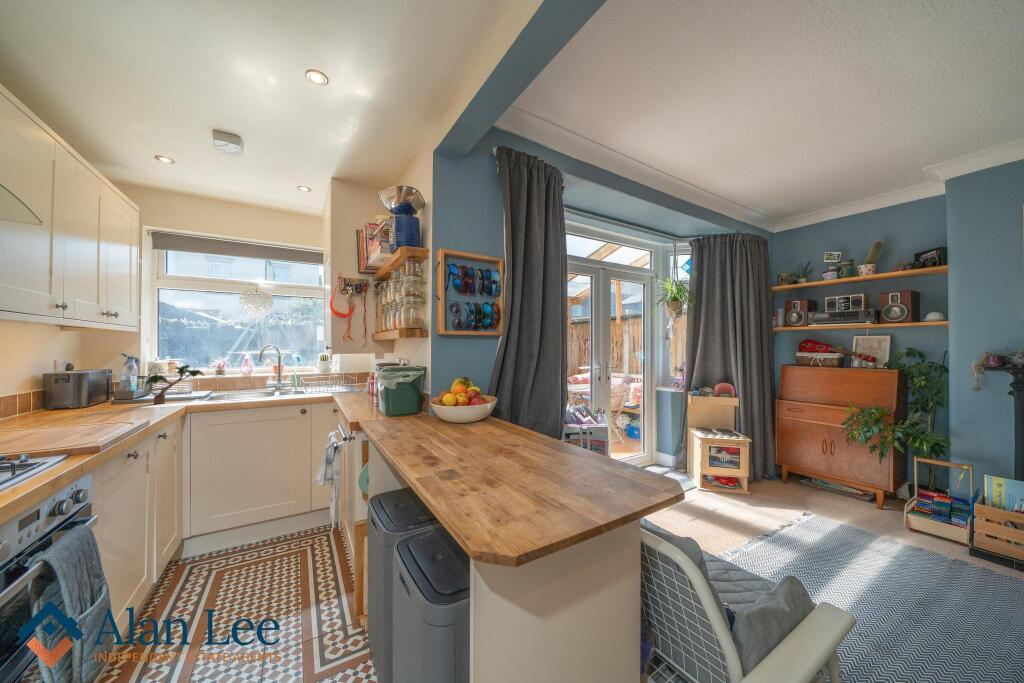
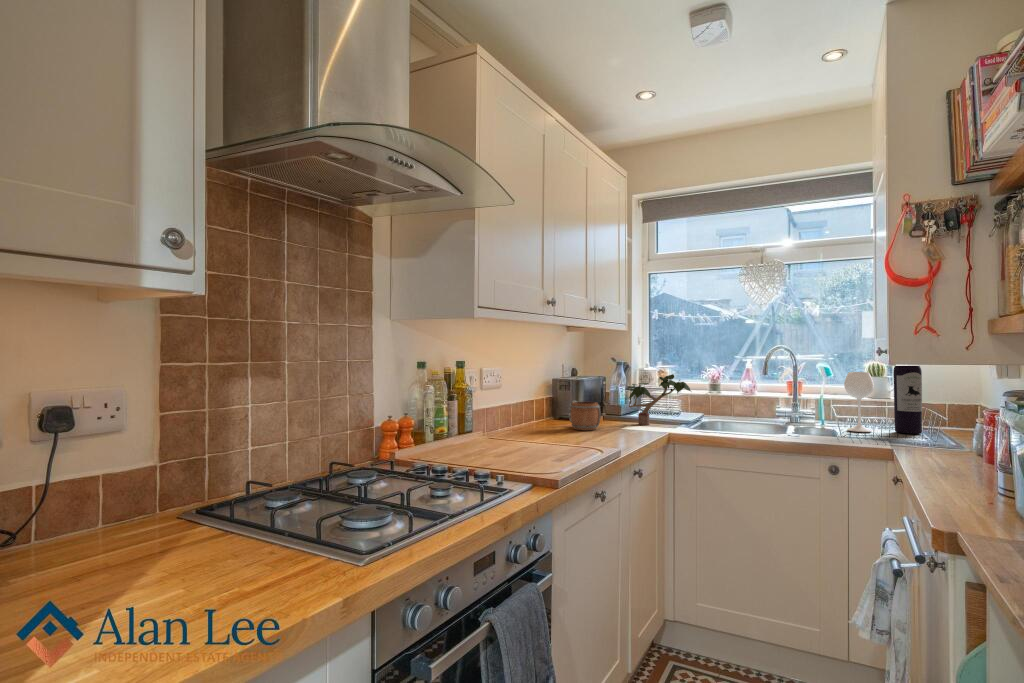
wine bottle: none [308,340,345,390] -> present [844,366,922,434]
mug: none [71,391,115,415] -> present [569,401,601,430]

